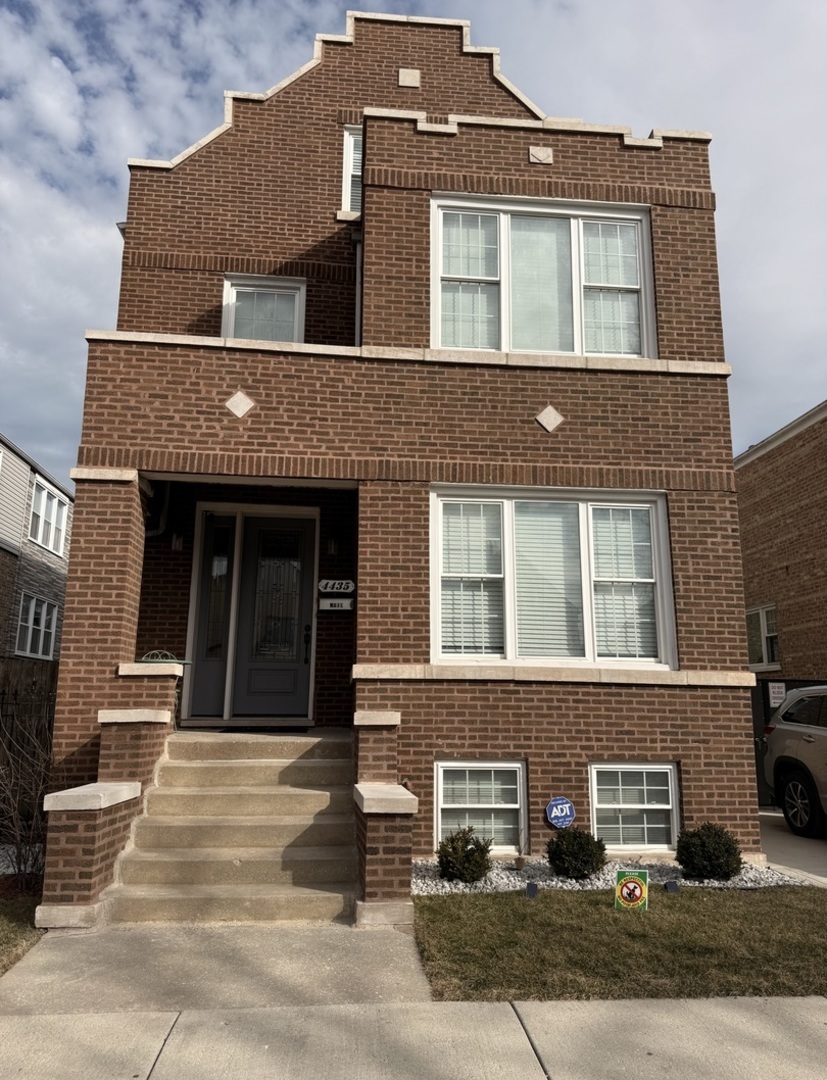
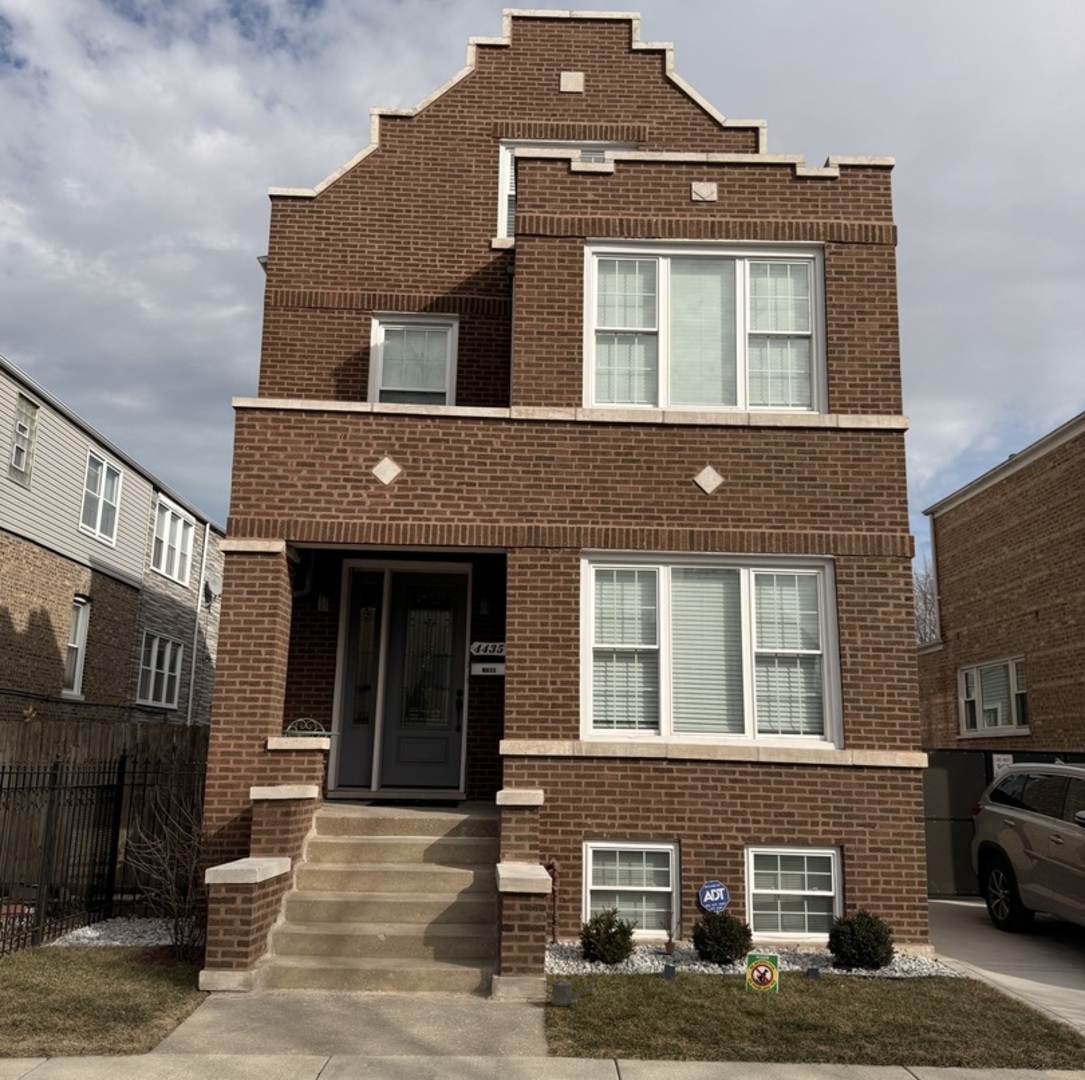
watering can: none [409,905,464,933] -> present [544,981,594,1006]

